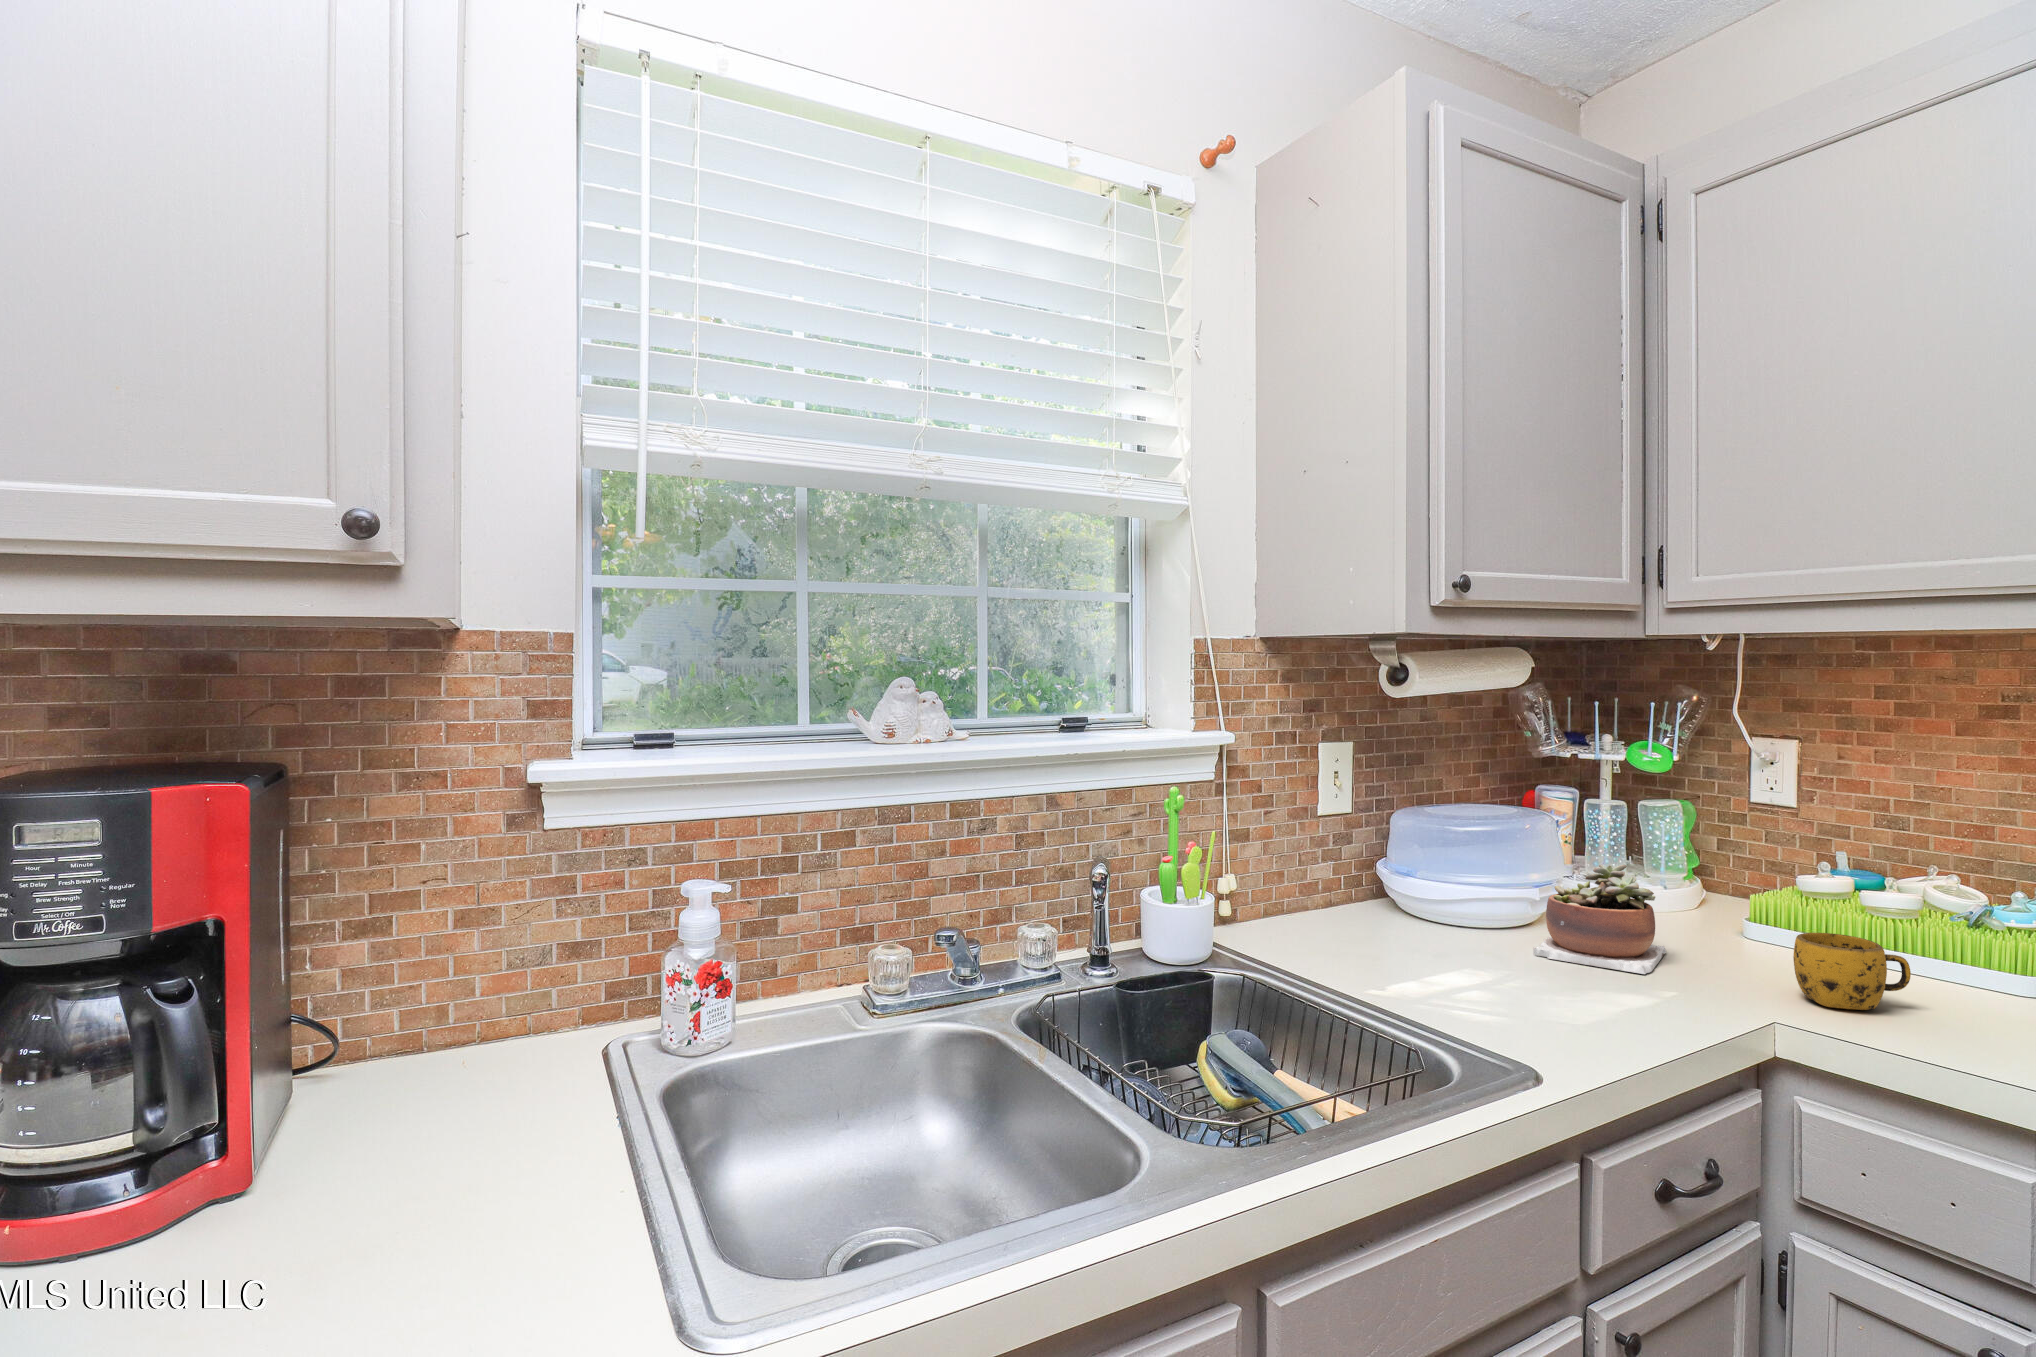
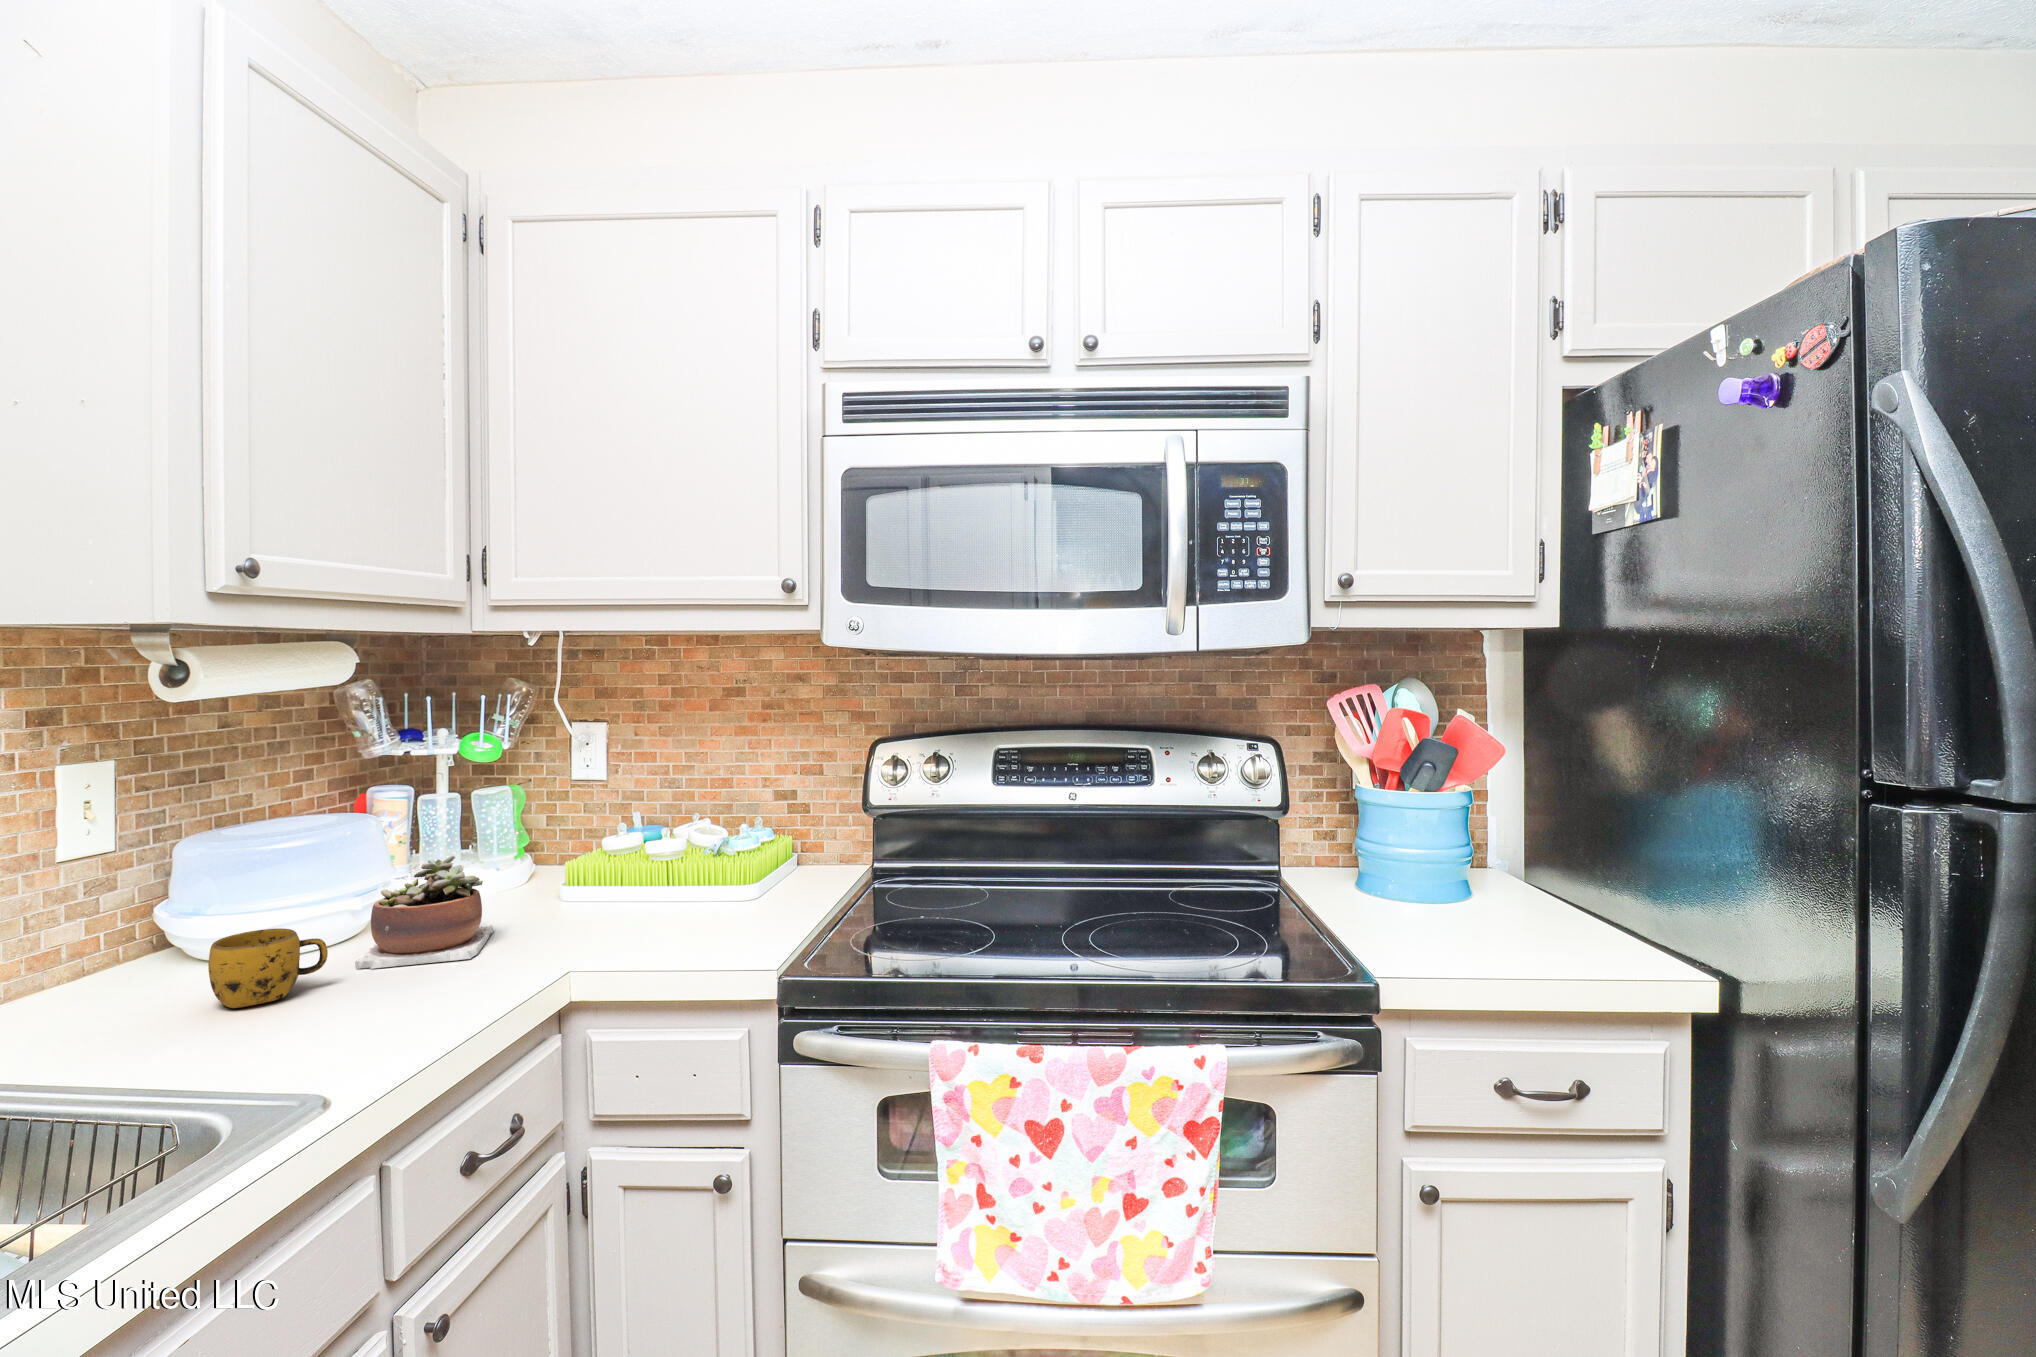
mug: present [1793,933,1911,1010] -> present [208,928,328,1008]

